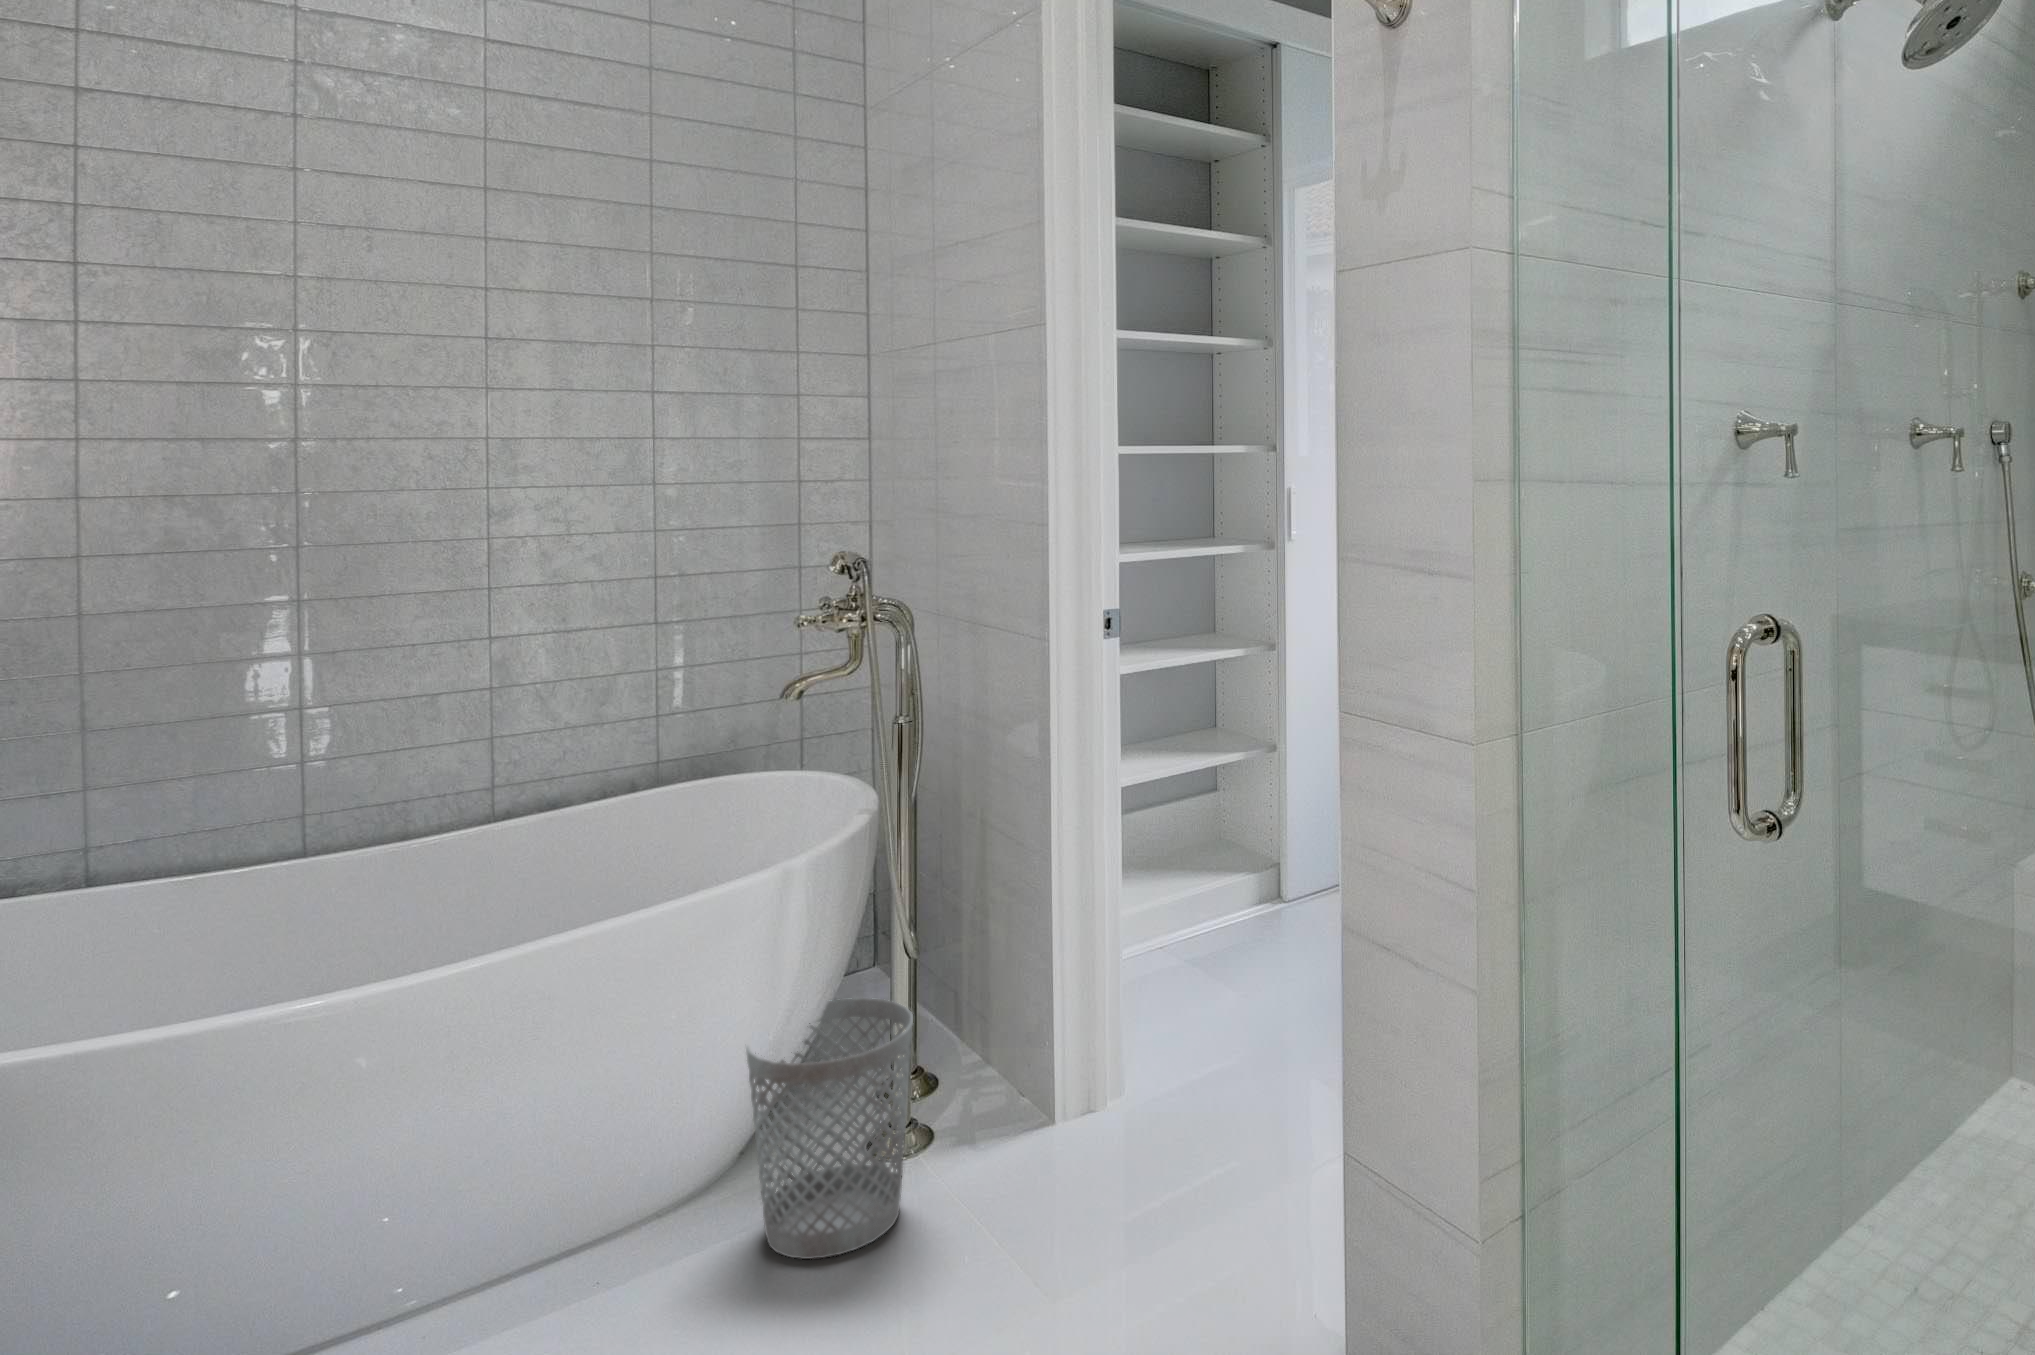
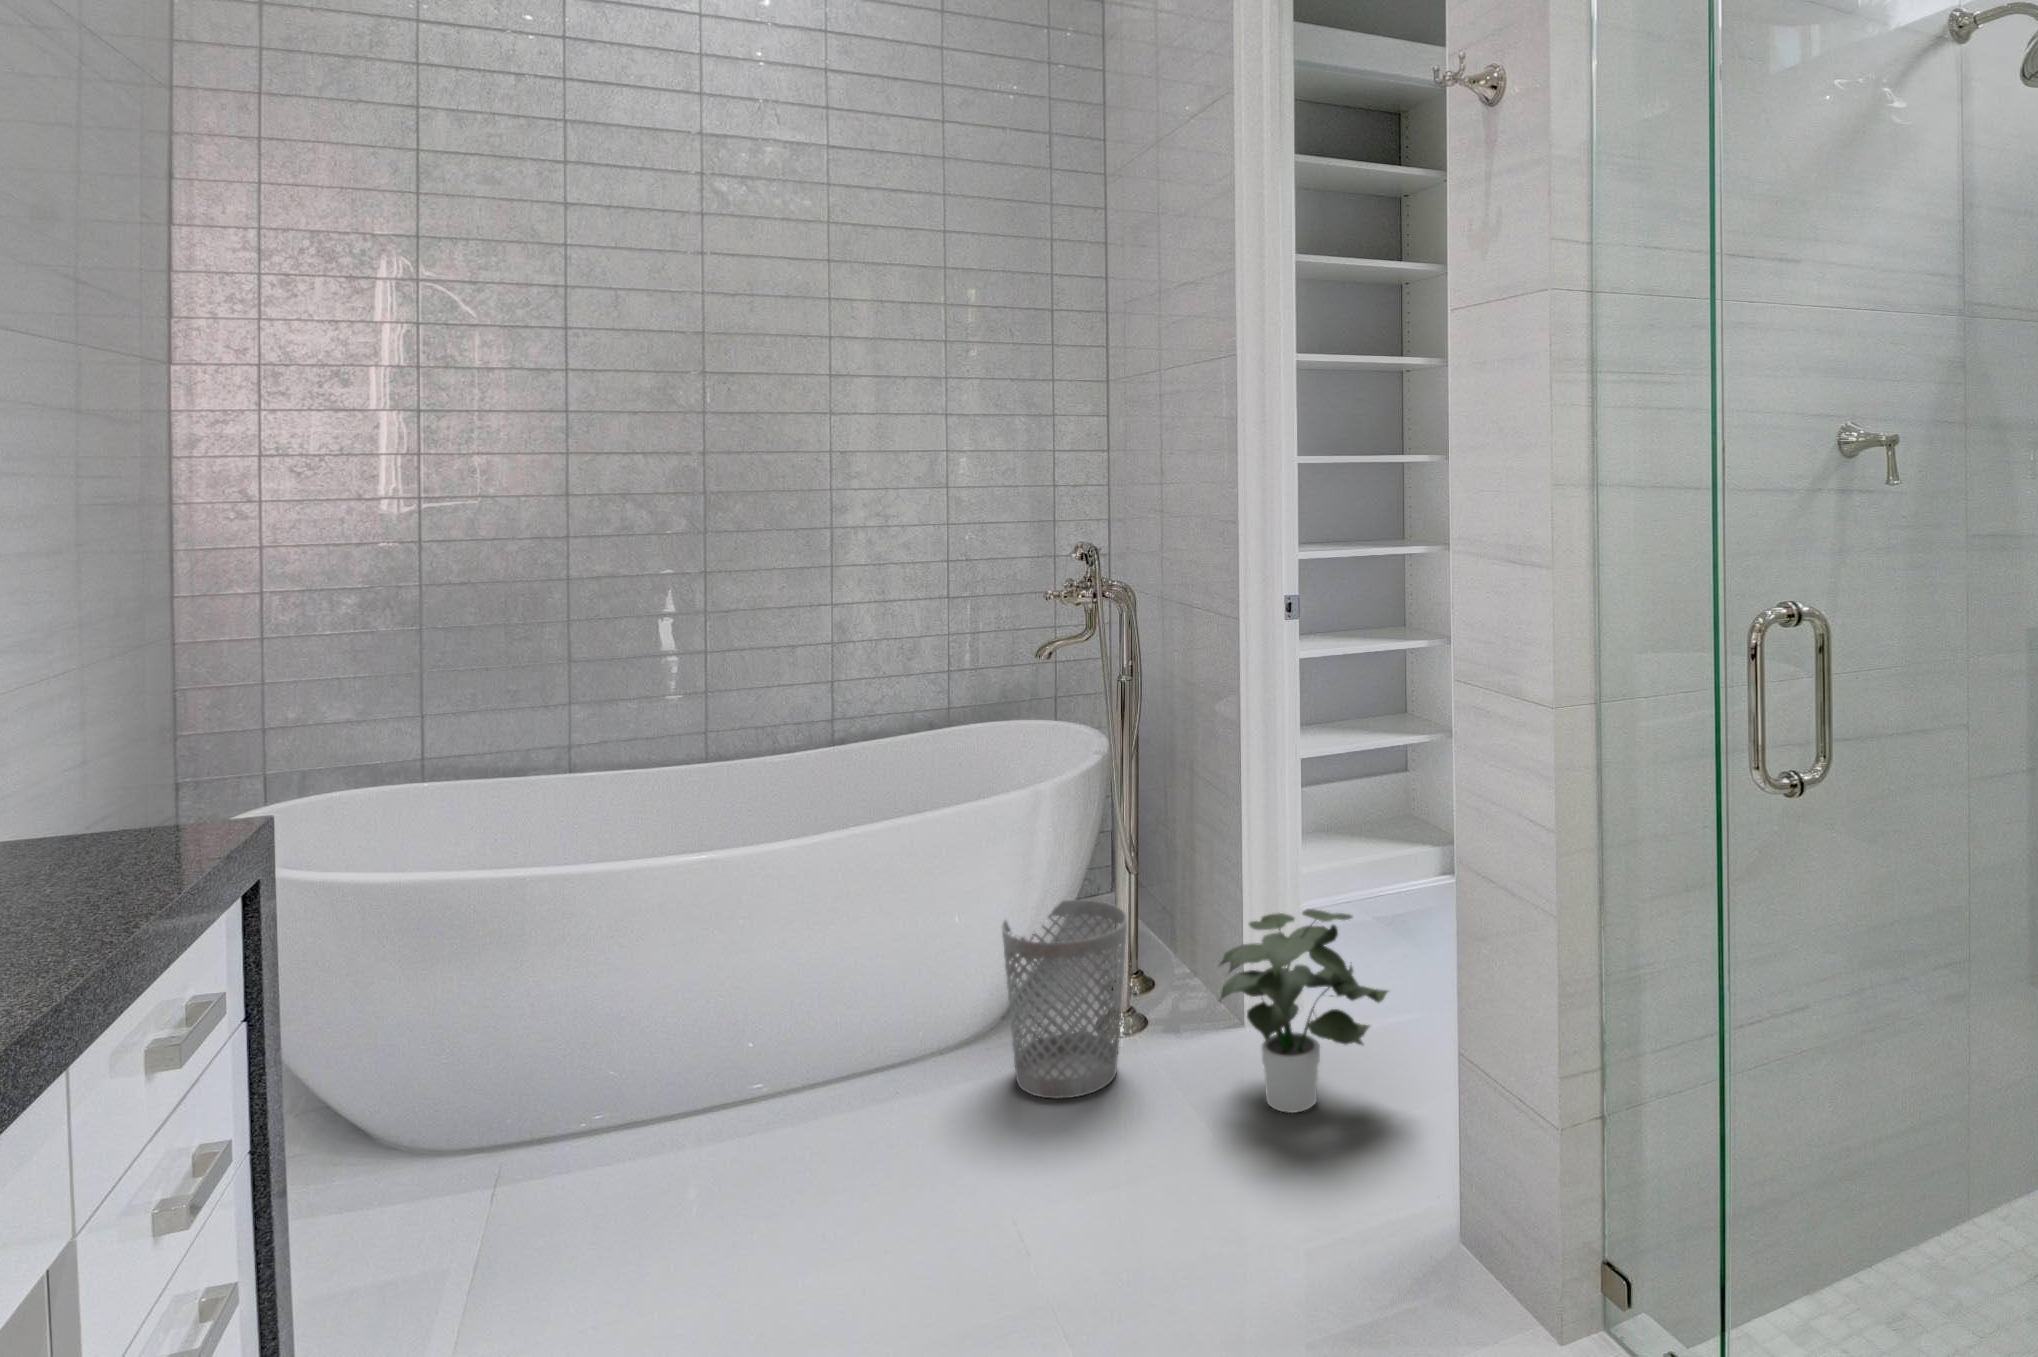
potted plant: none [1028,986,1241,1236] -> present [1220,909,1388,1113]

